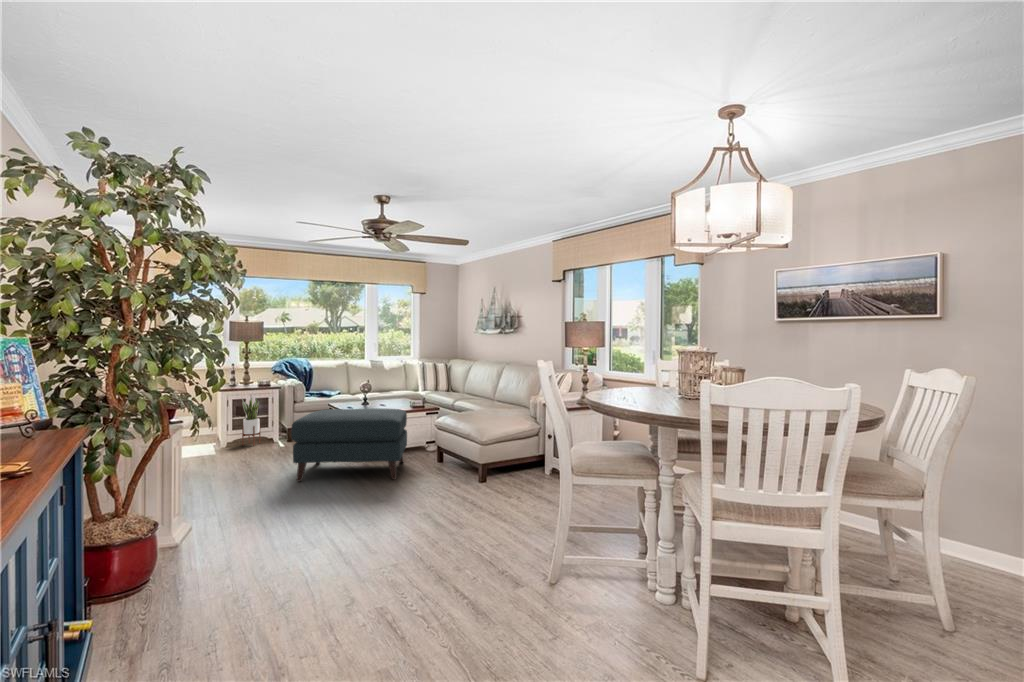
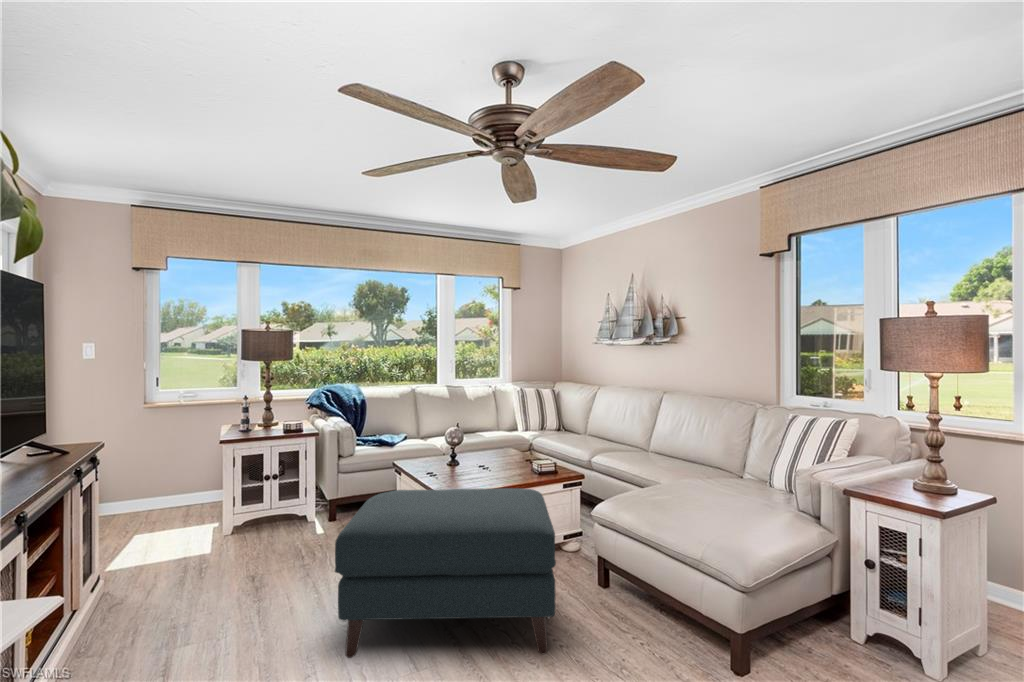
potted plant: present [242,397,260,445] -> none [255,449,286,533]

